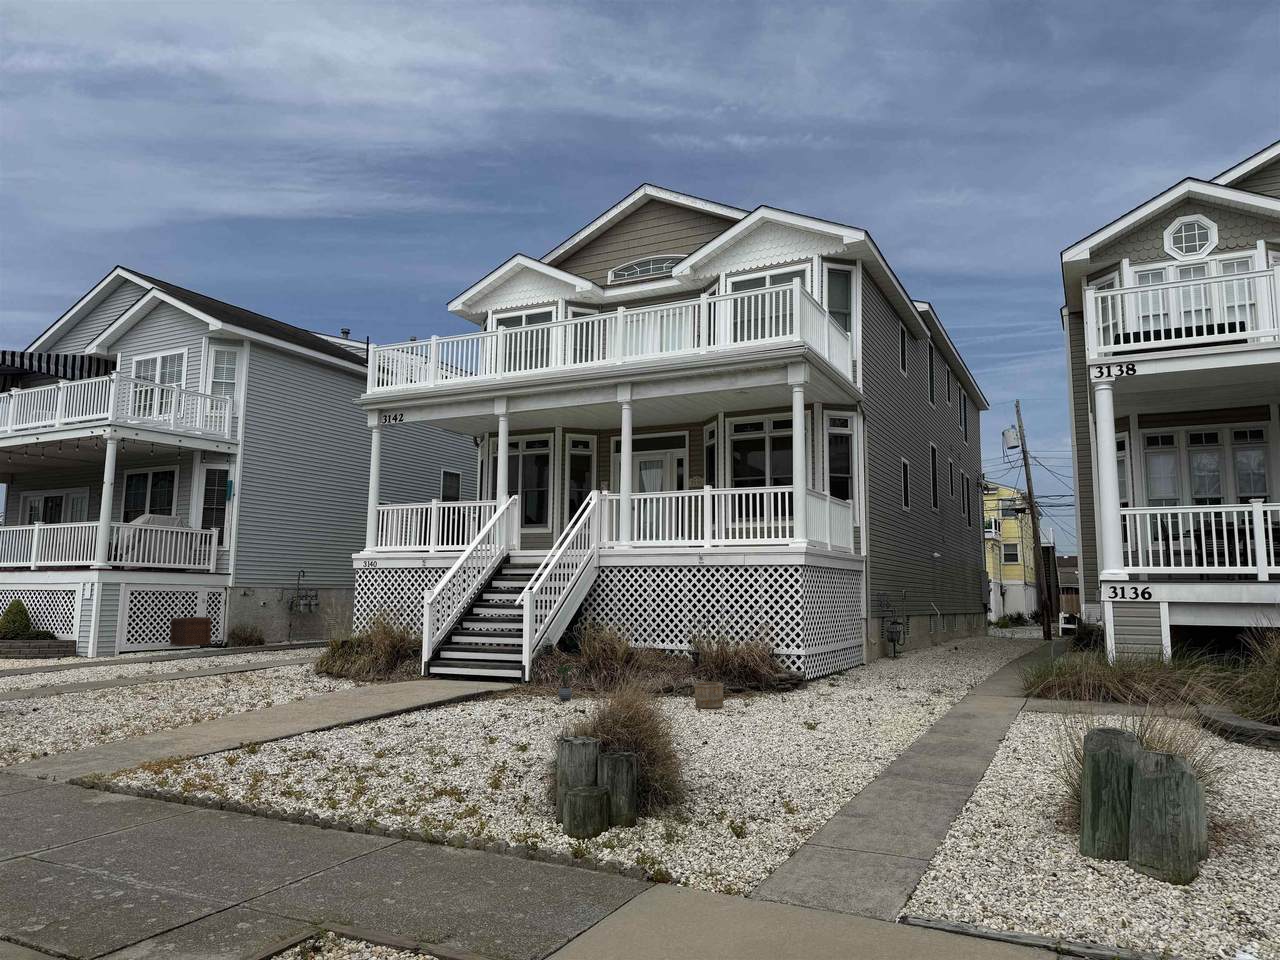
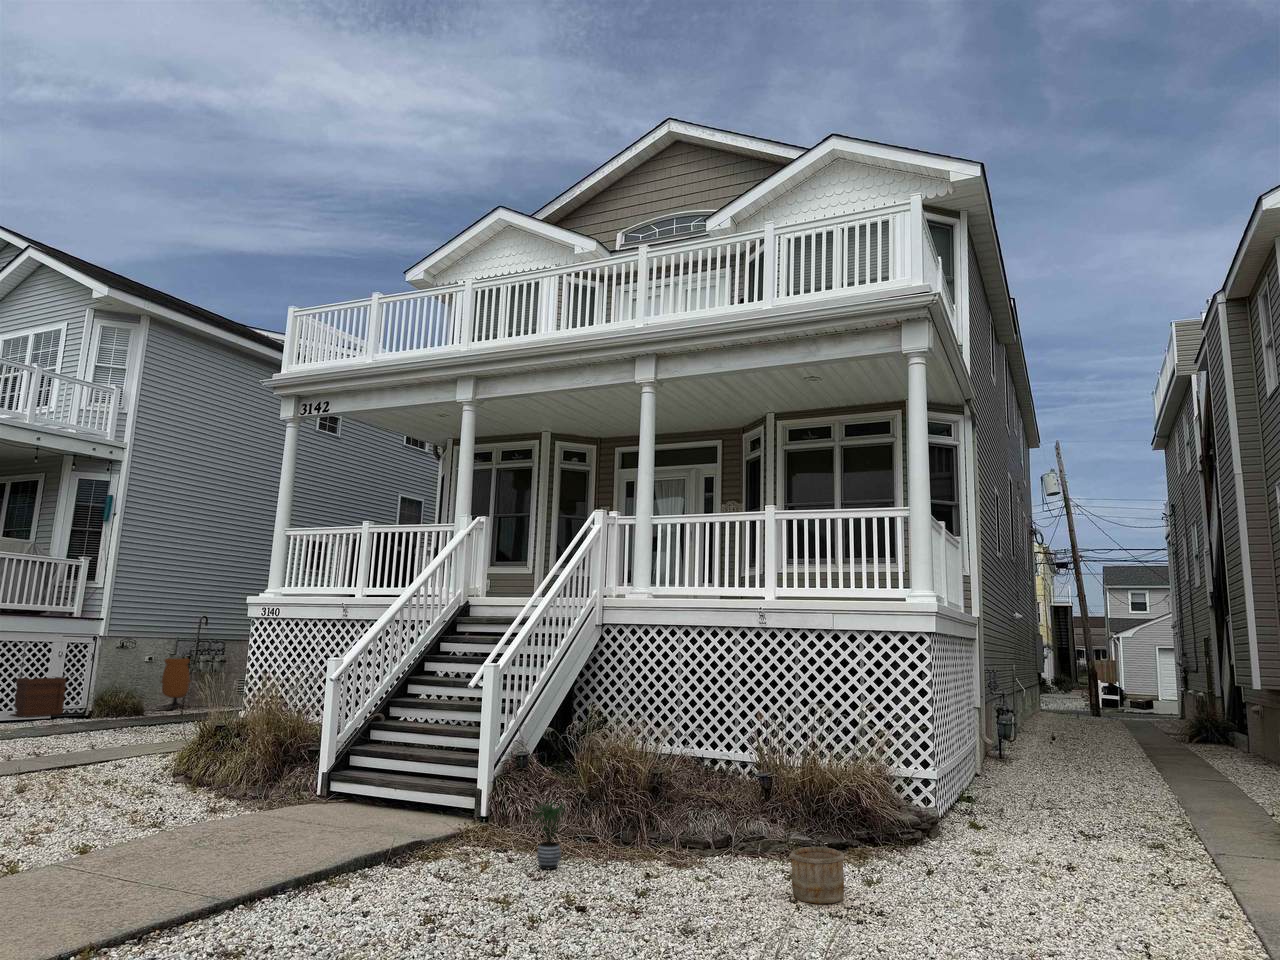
lounge chair: none [274,602,299,640] -> present [157,658,191,709]

